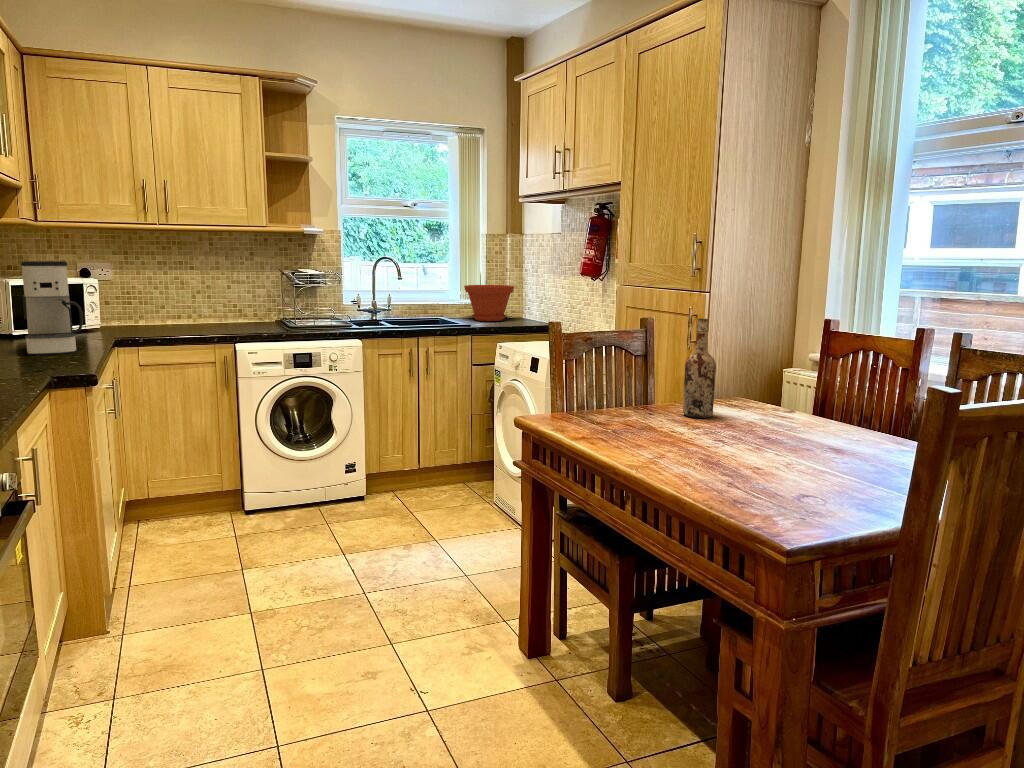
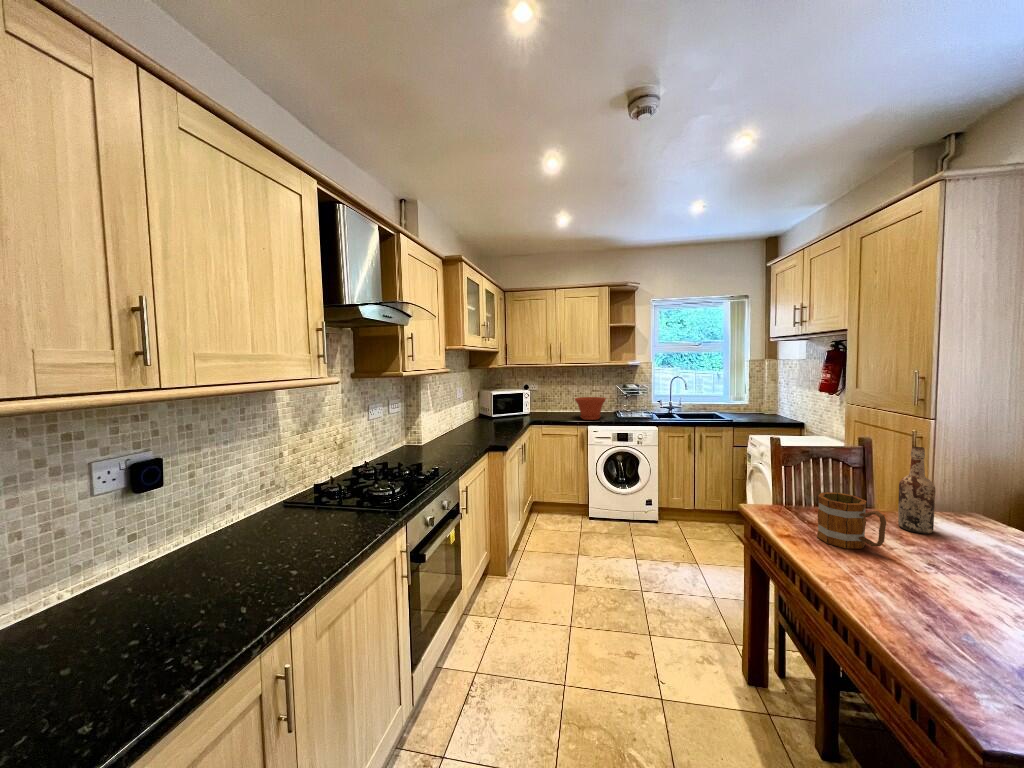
coffee maker: present [21,261,83,355] -> none [490,386,514,430]
plant pot: present [464,285,514,321] -> present [575,397,606,420]
mug: none [615,378,682,440] -> present [817,492,886,549]

